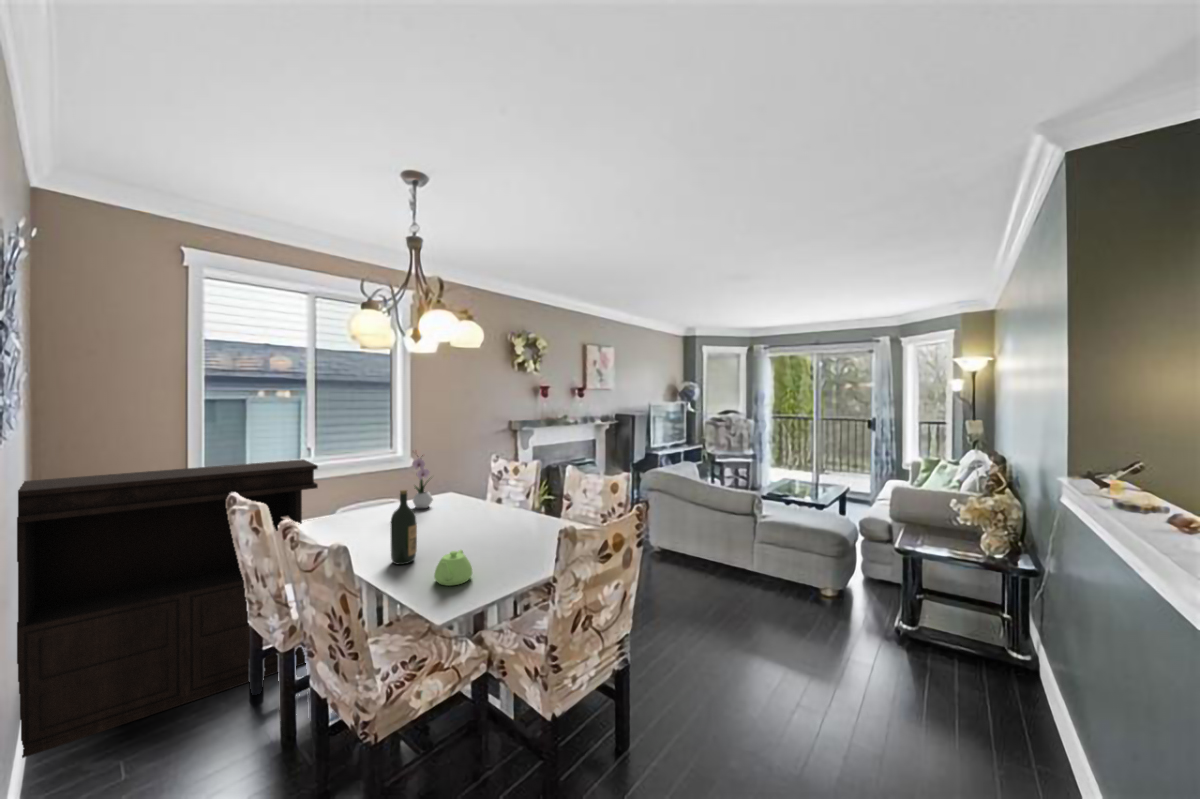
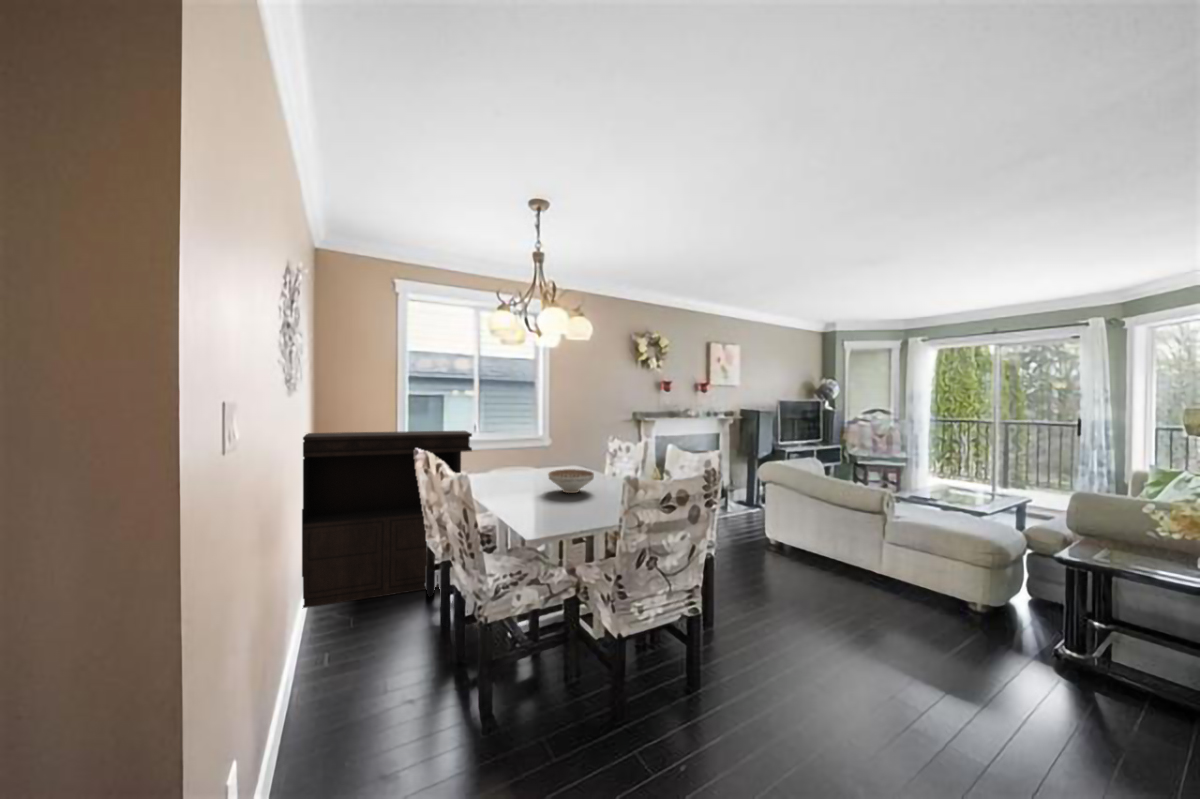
flower arrangement: present [413,455,433,508] -> none [540,426,558,474]
wine bottle: present [390,490,417,564] -> none [513,449,532,507]
decorative bowl: none [432,504,490,535] -> present [548,469,594,493]
teapot: present [434,550,472,586] -> none [539,497,568,522]

